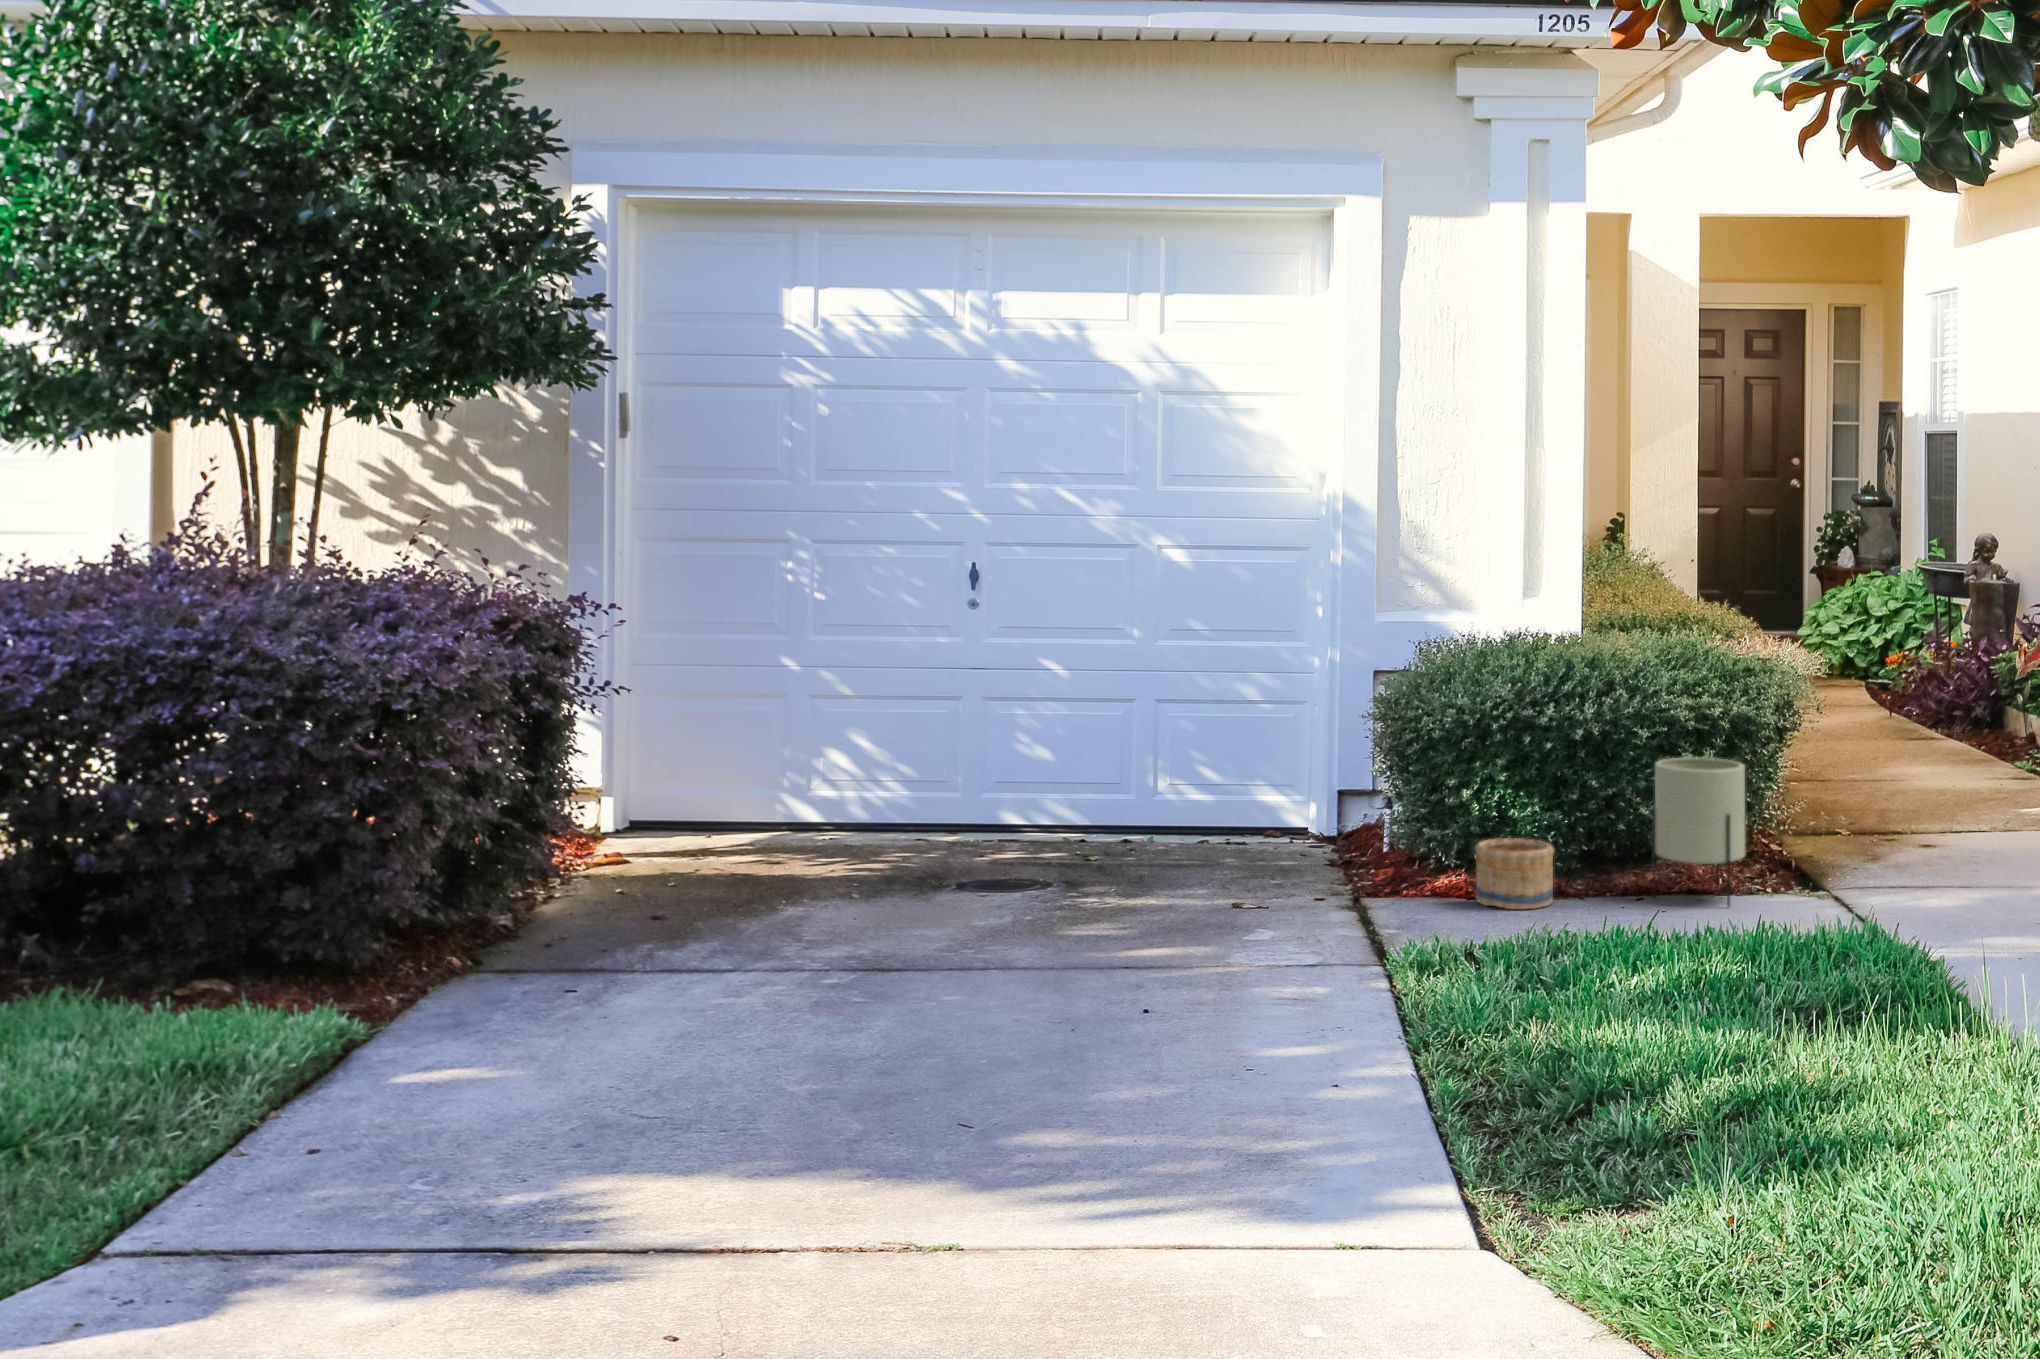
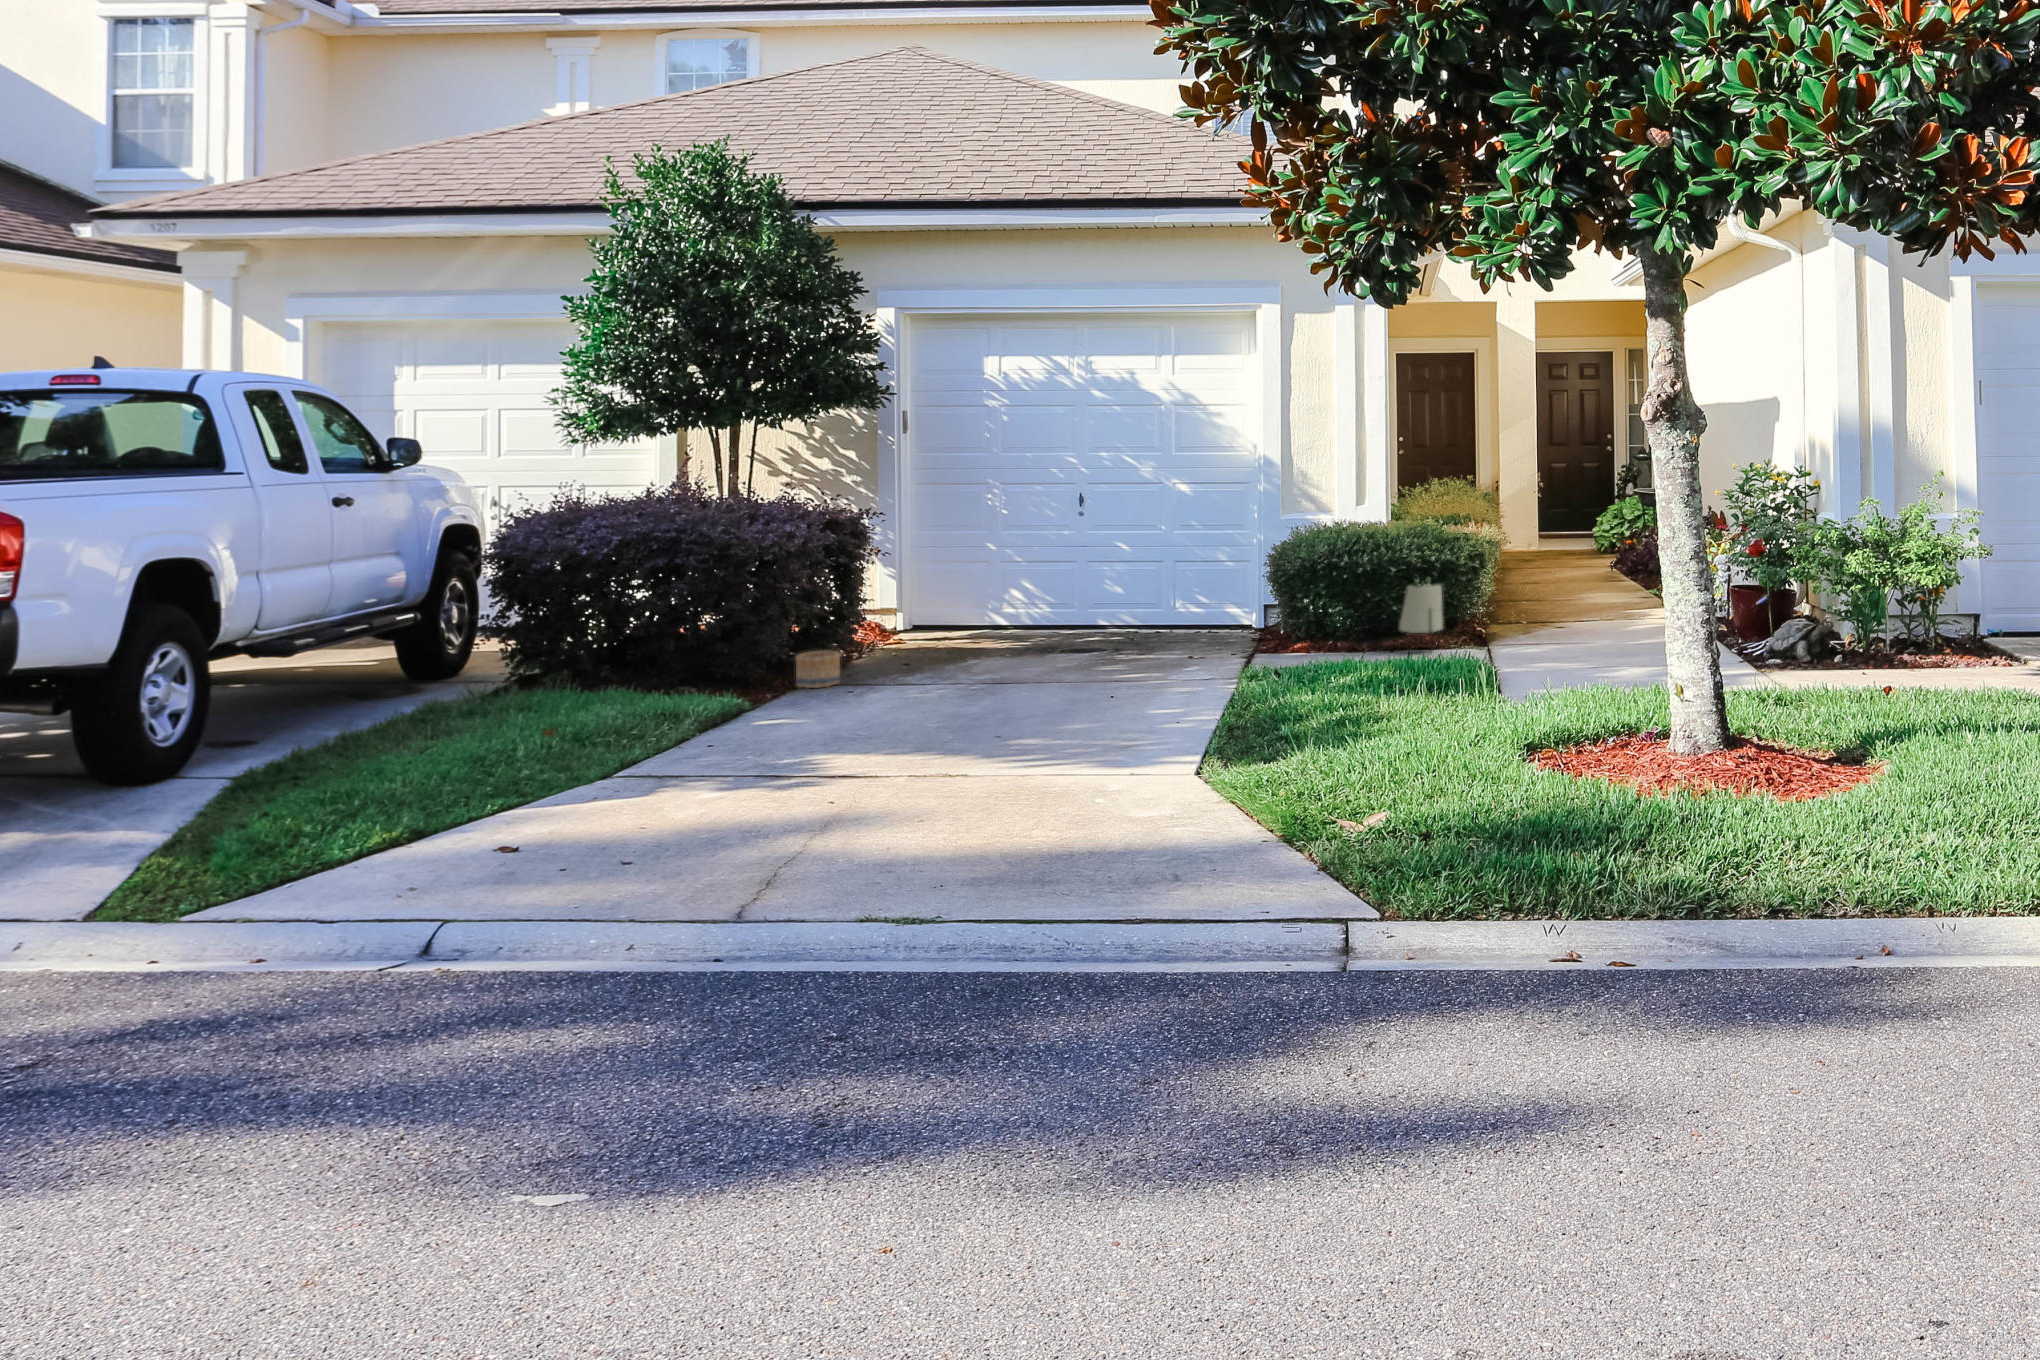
basket: present [1475,838,1554,909] -> present [796,651,840,688]

